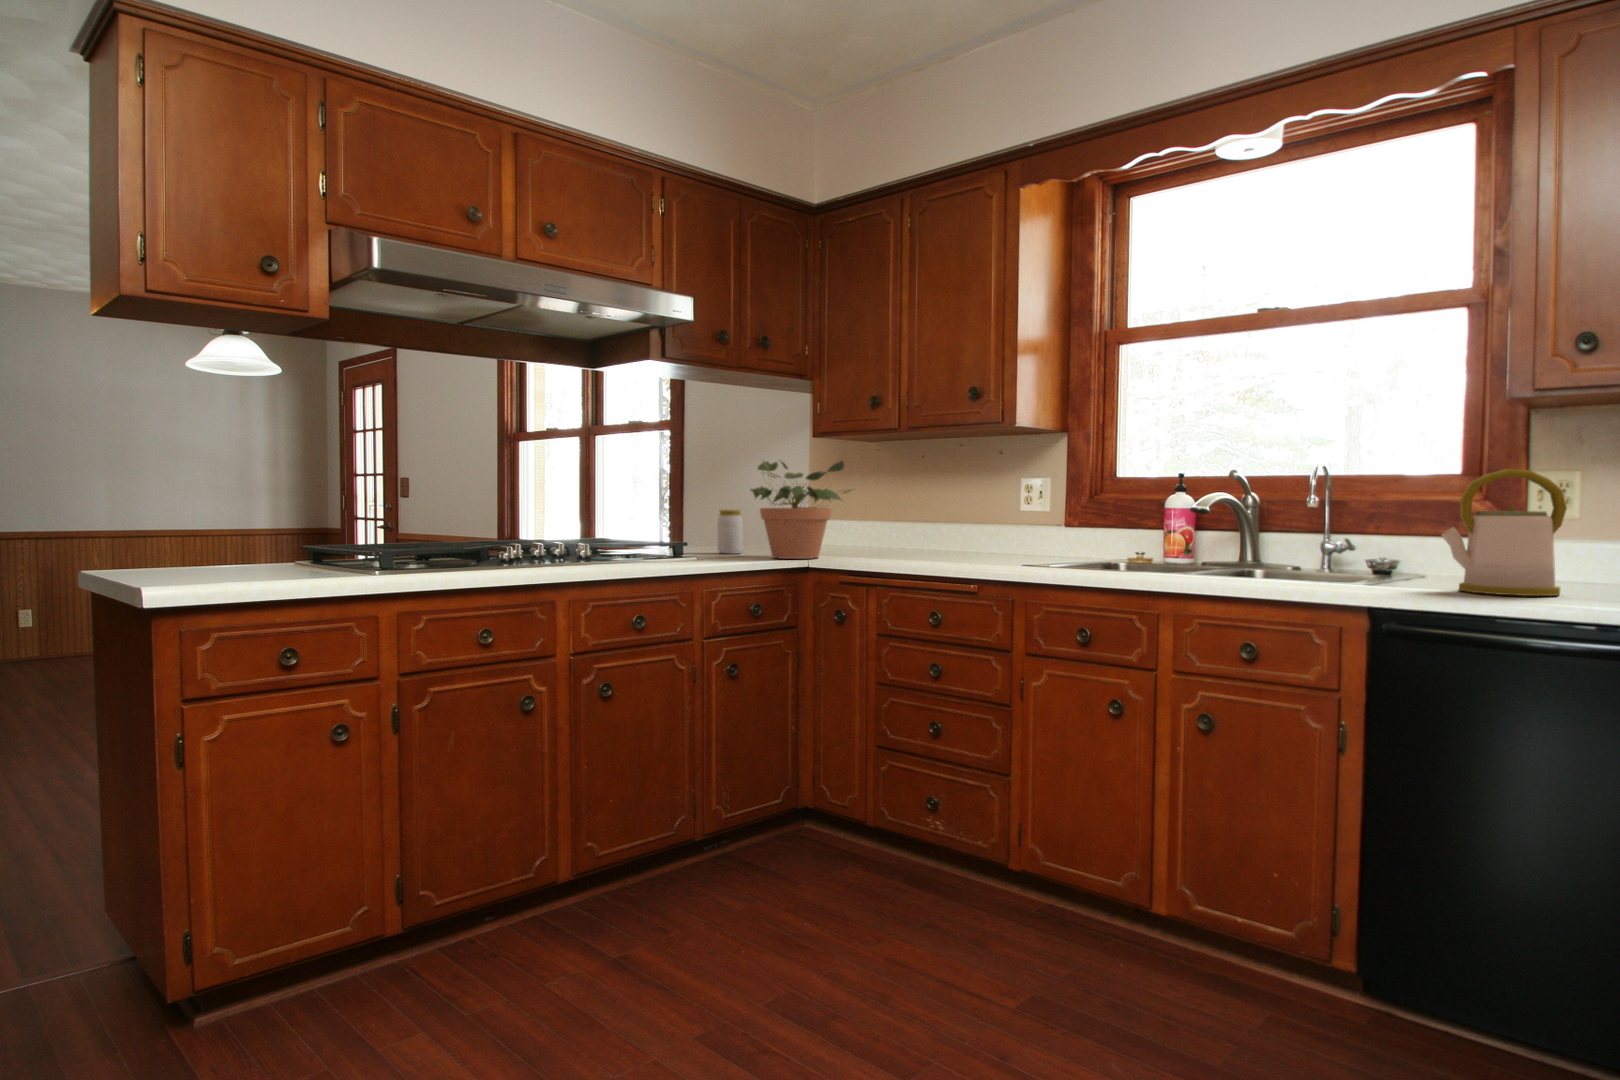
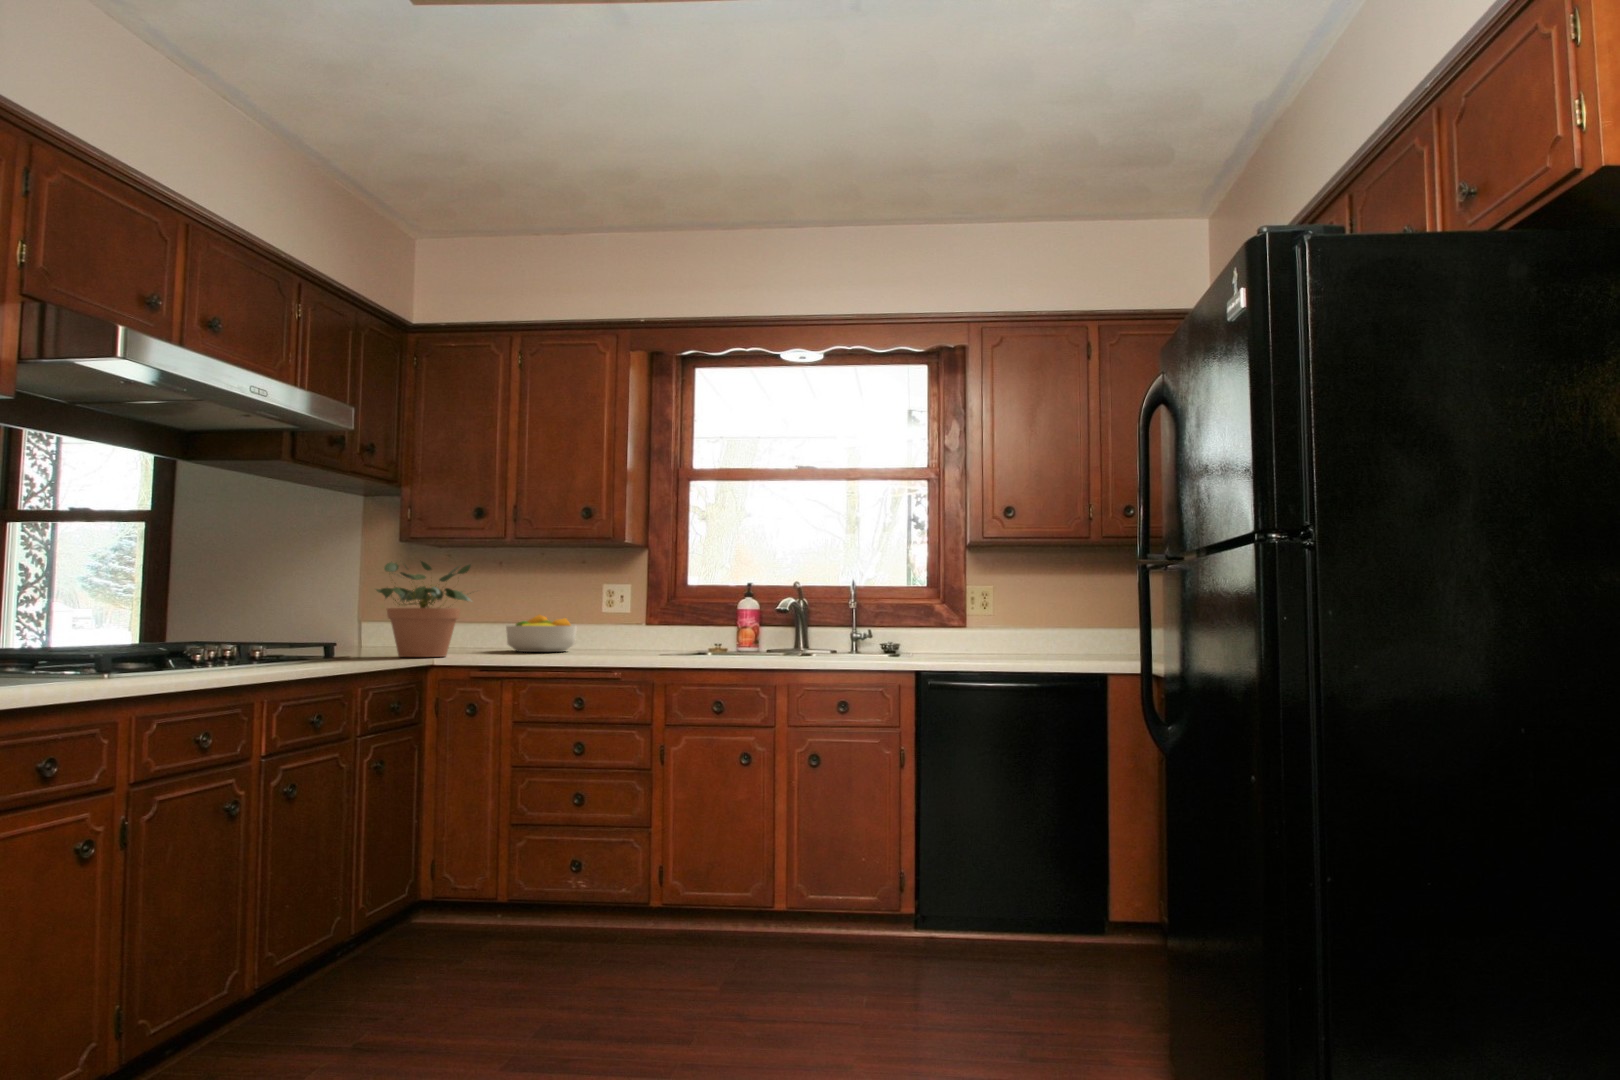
kettle: present [1442,469,1566,596] -> none [945,583,1004,658]
jar: present [717,510,743,554] -> none [313,610,342,656]
fruit bowl: none [904,513,981,556] -> present [506,615,577,652]

